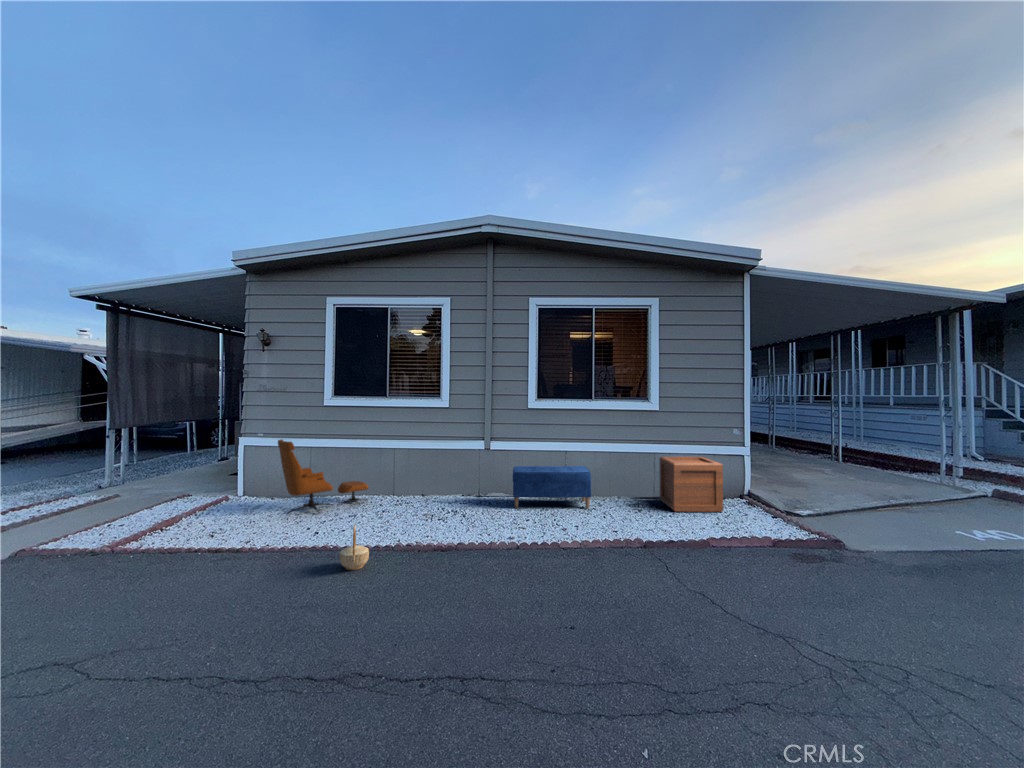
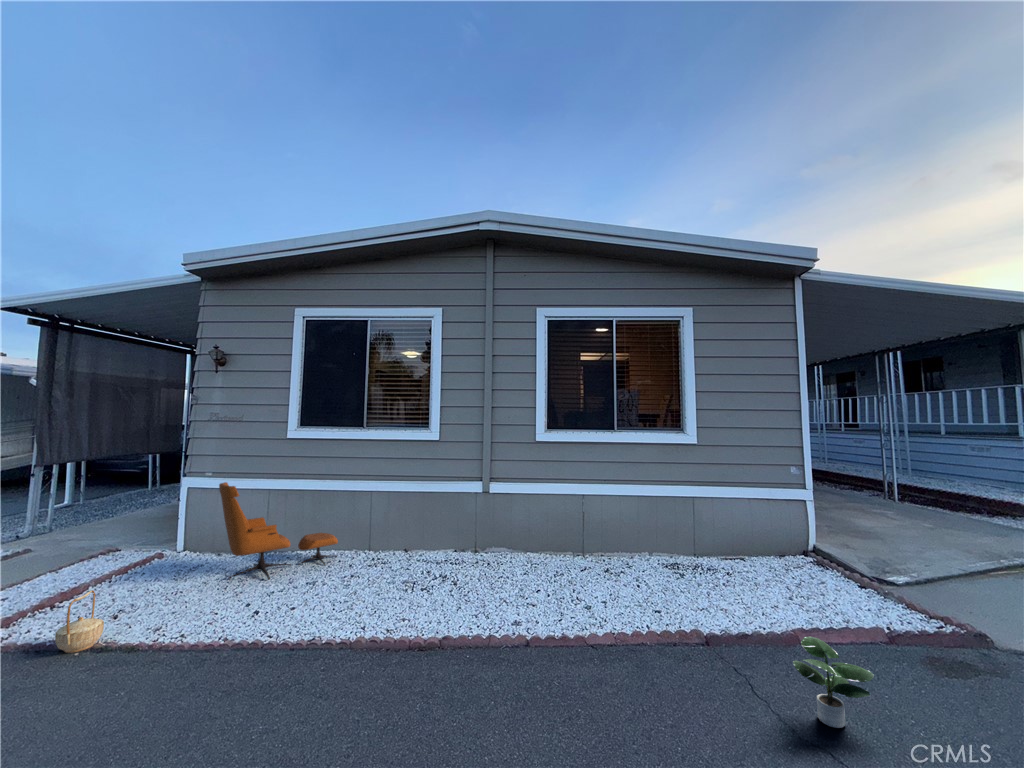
wooden crate: present [659,457,723,512] -> none [701,503,792,578]
bench: present [513,466,591,509] -> none [518,514,618,572]
basket: present [340,525,369,570] -> present [55,590,104,653]
potted plant: none [691,532,739,584] -> present [793,637,874,728]

